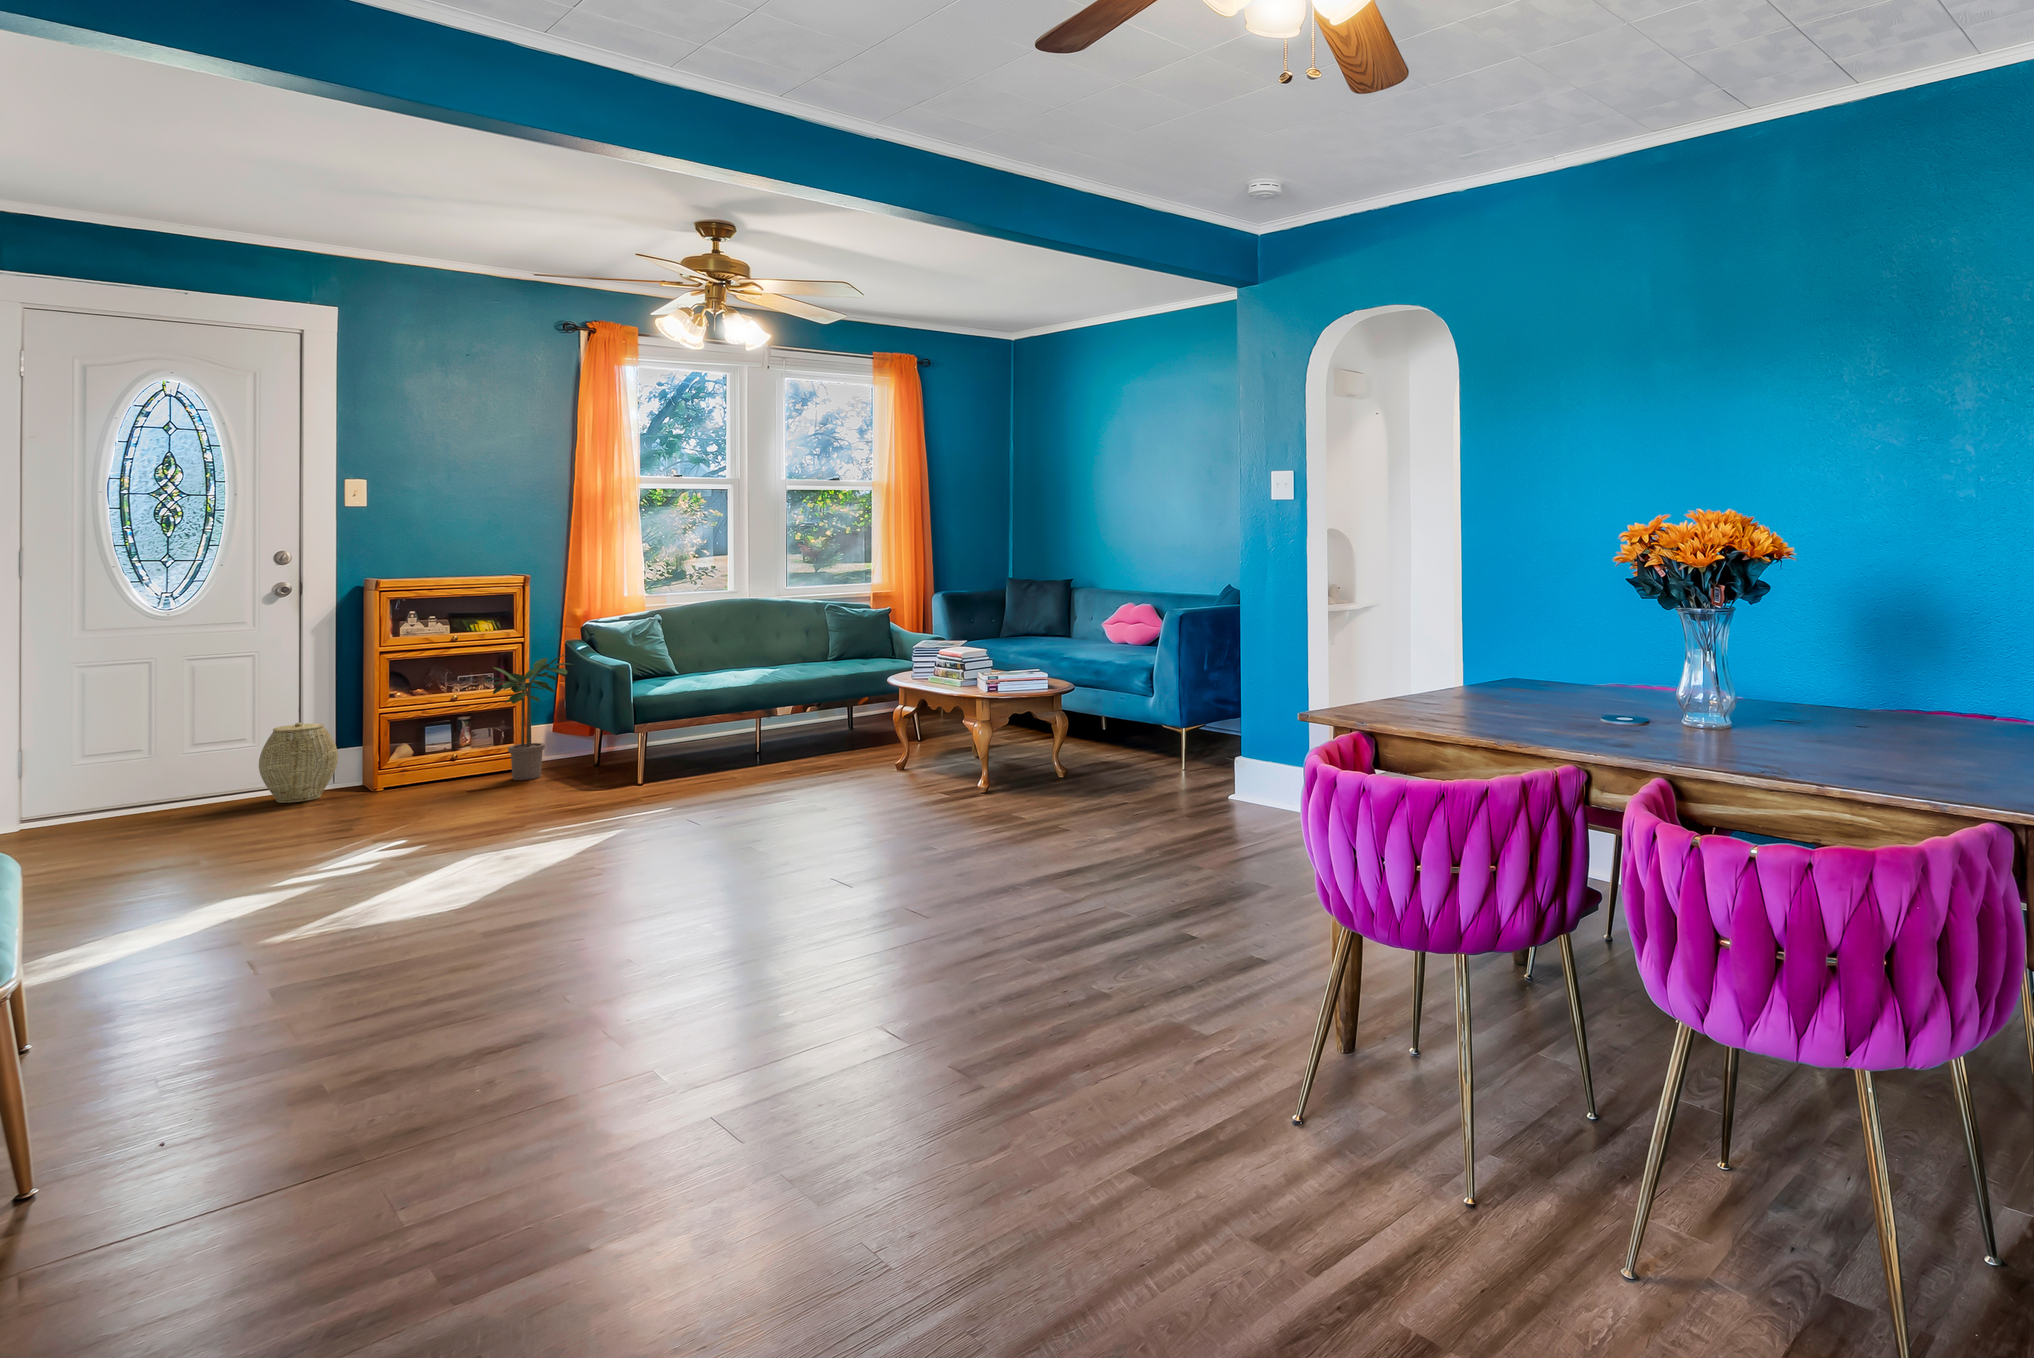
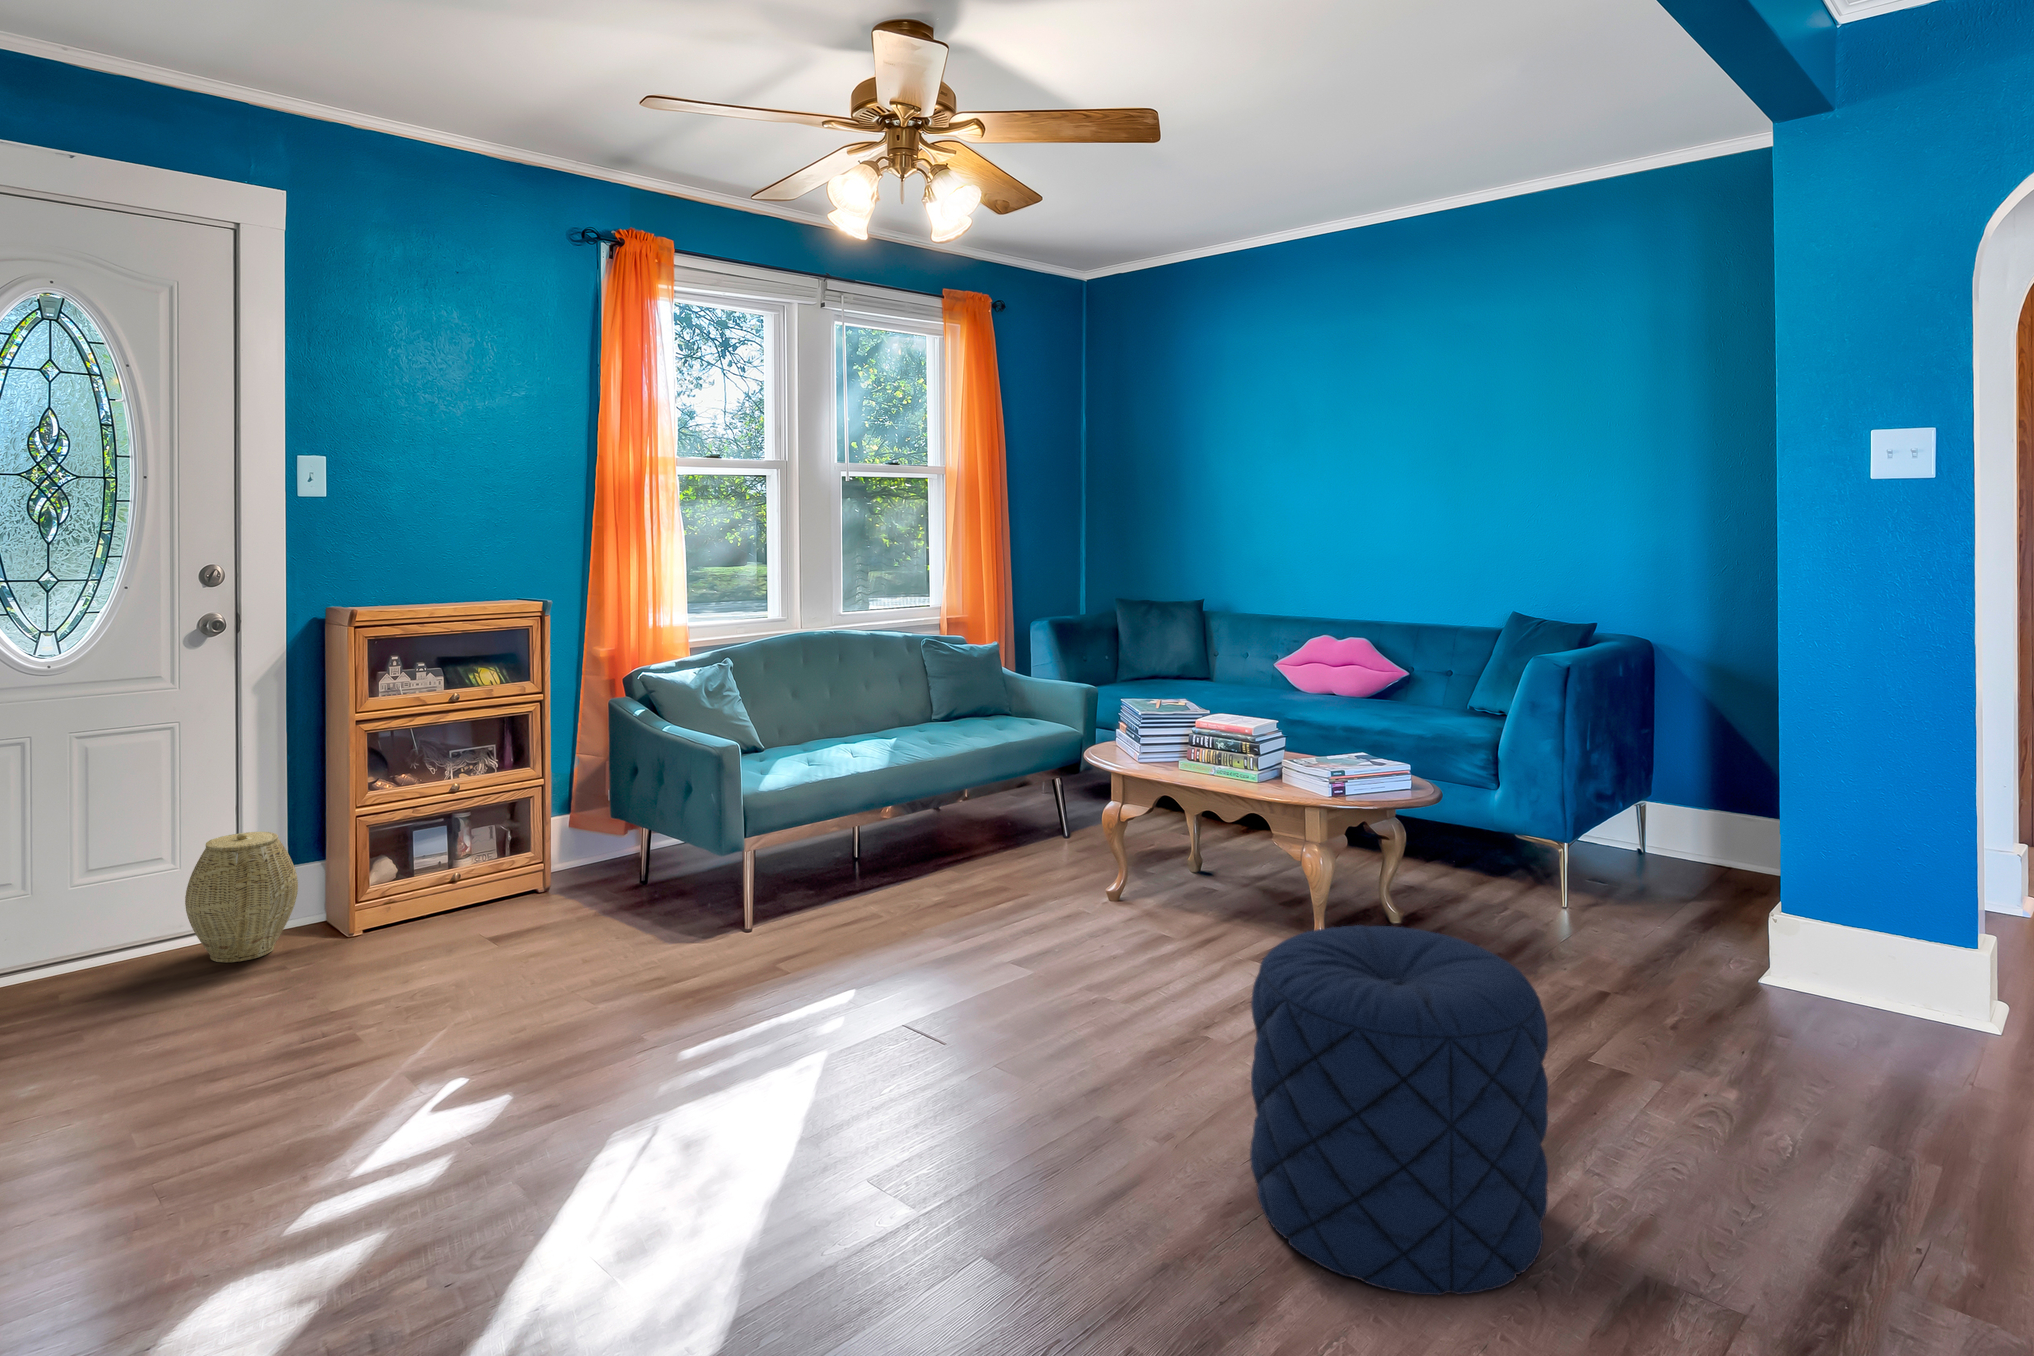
potted plant: present [485,654,572,780] -> none [507,718,619,914]
pouf: none [756,737,907,895] -> present [1250,925,1548,1295]

